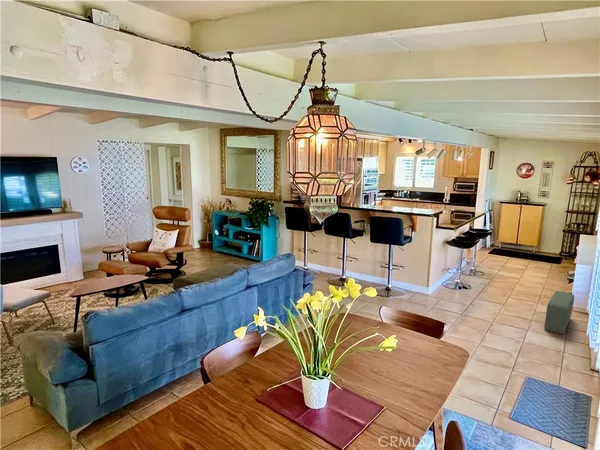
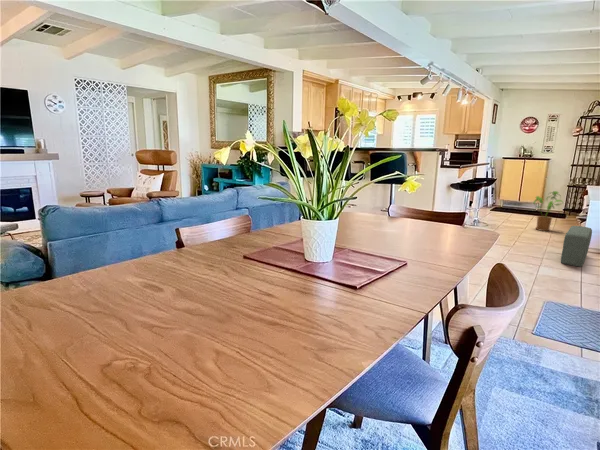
house plant: none [525,247,553,285] -> present [534,191,562,231]

